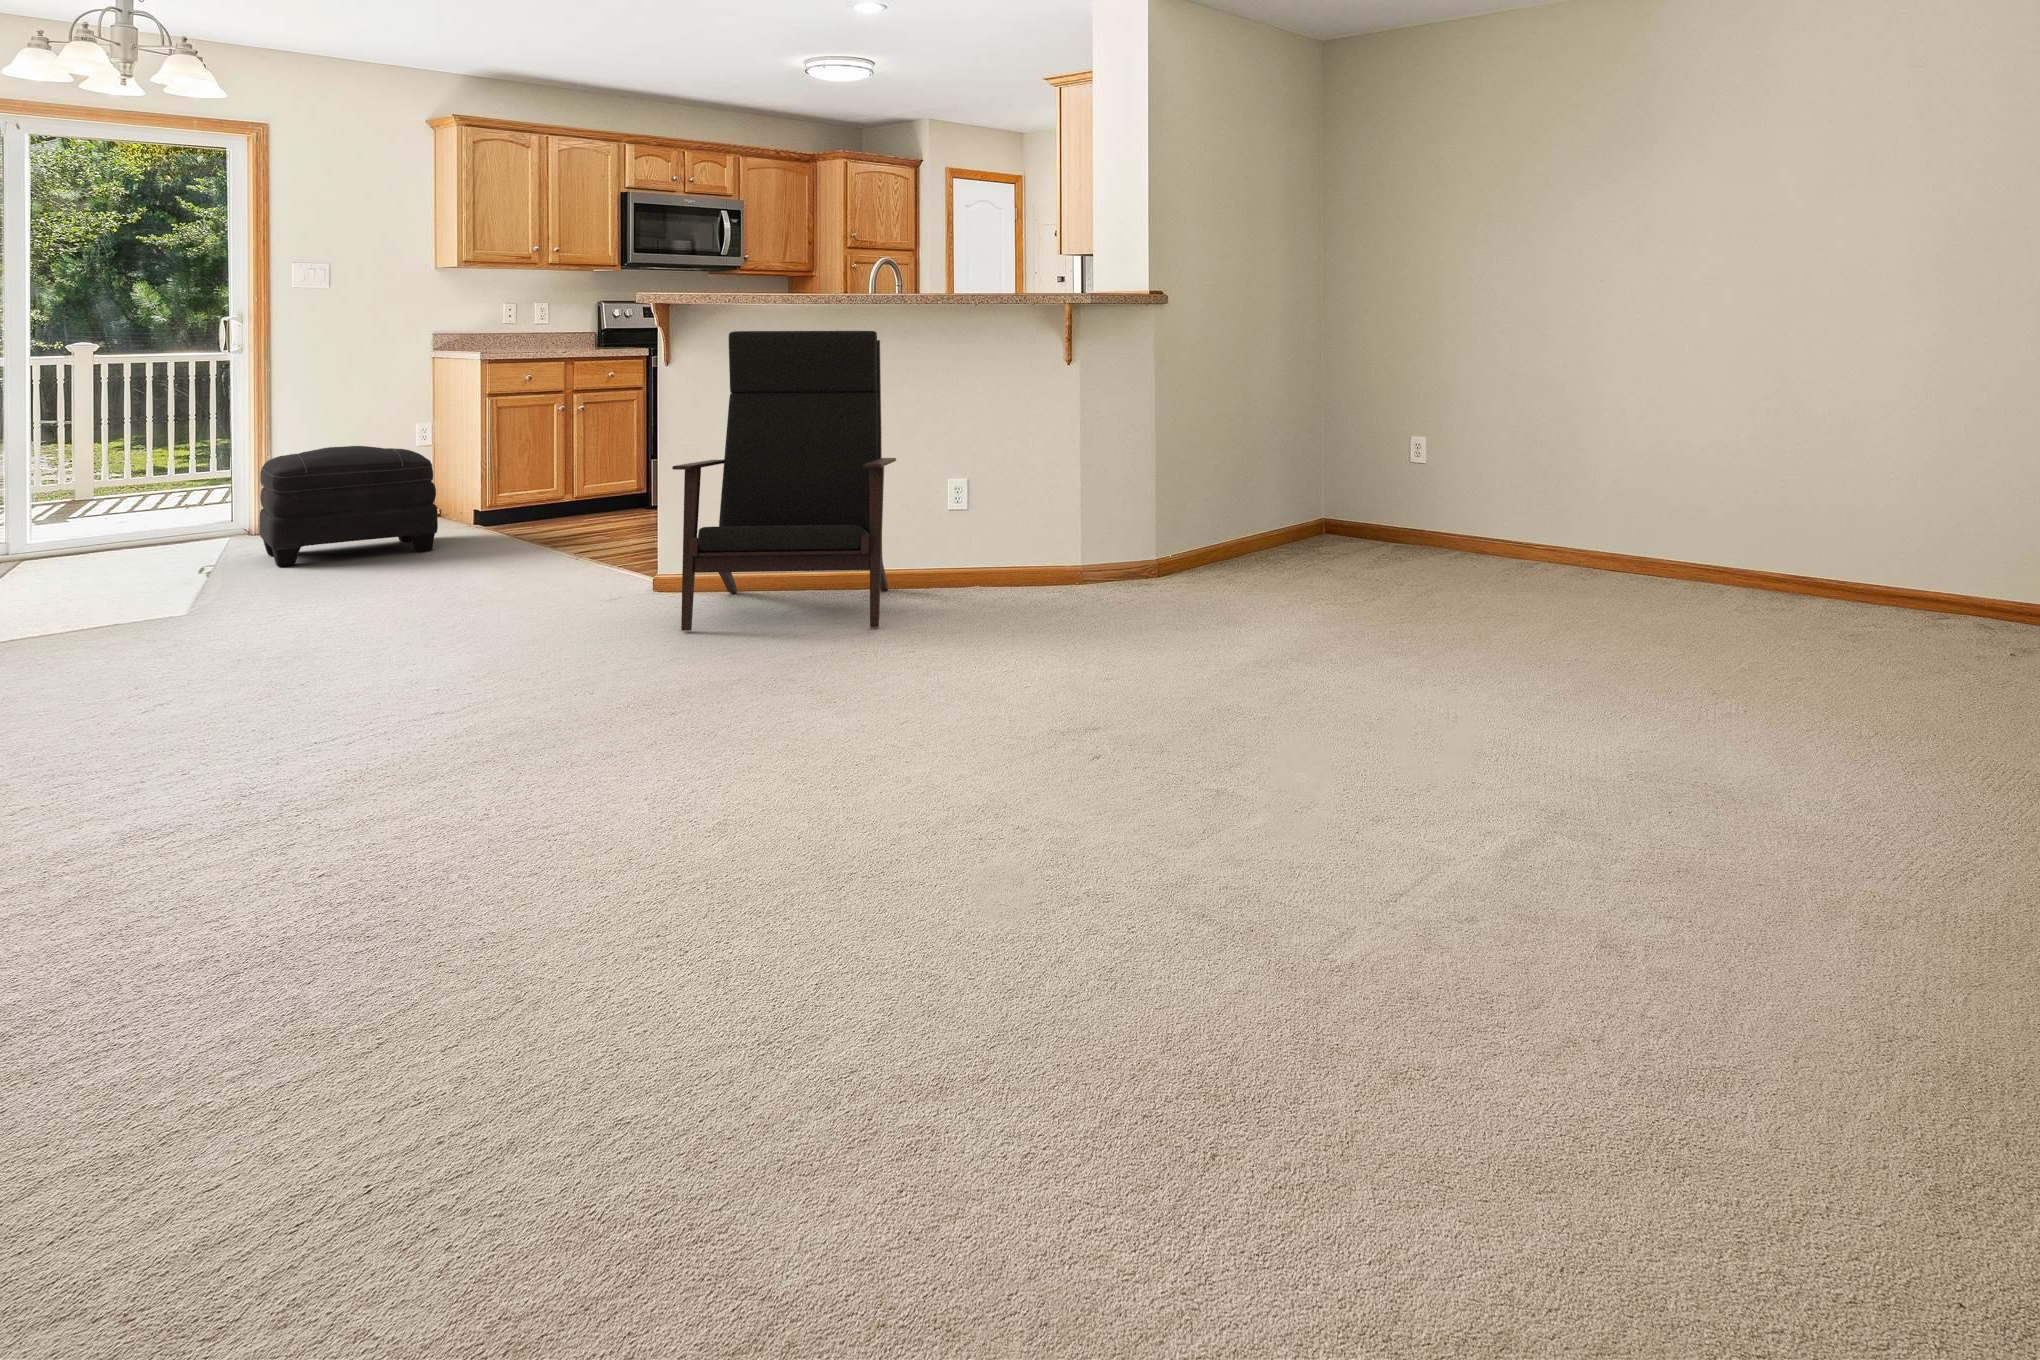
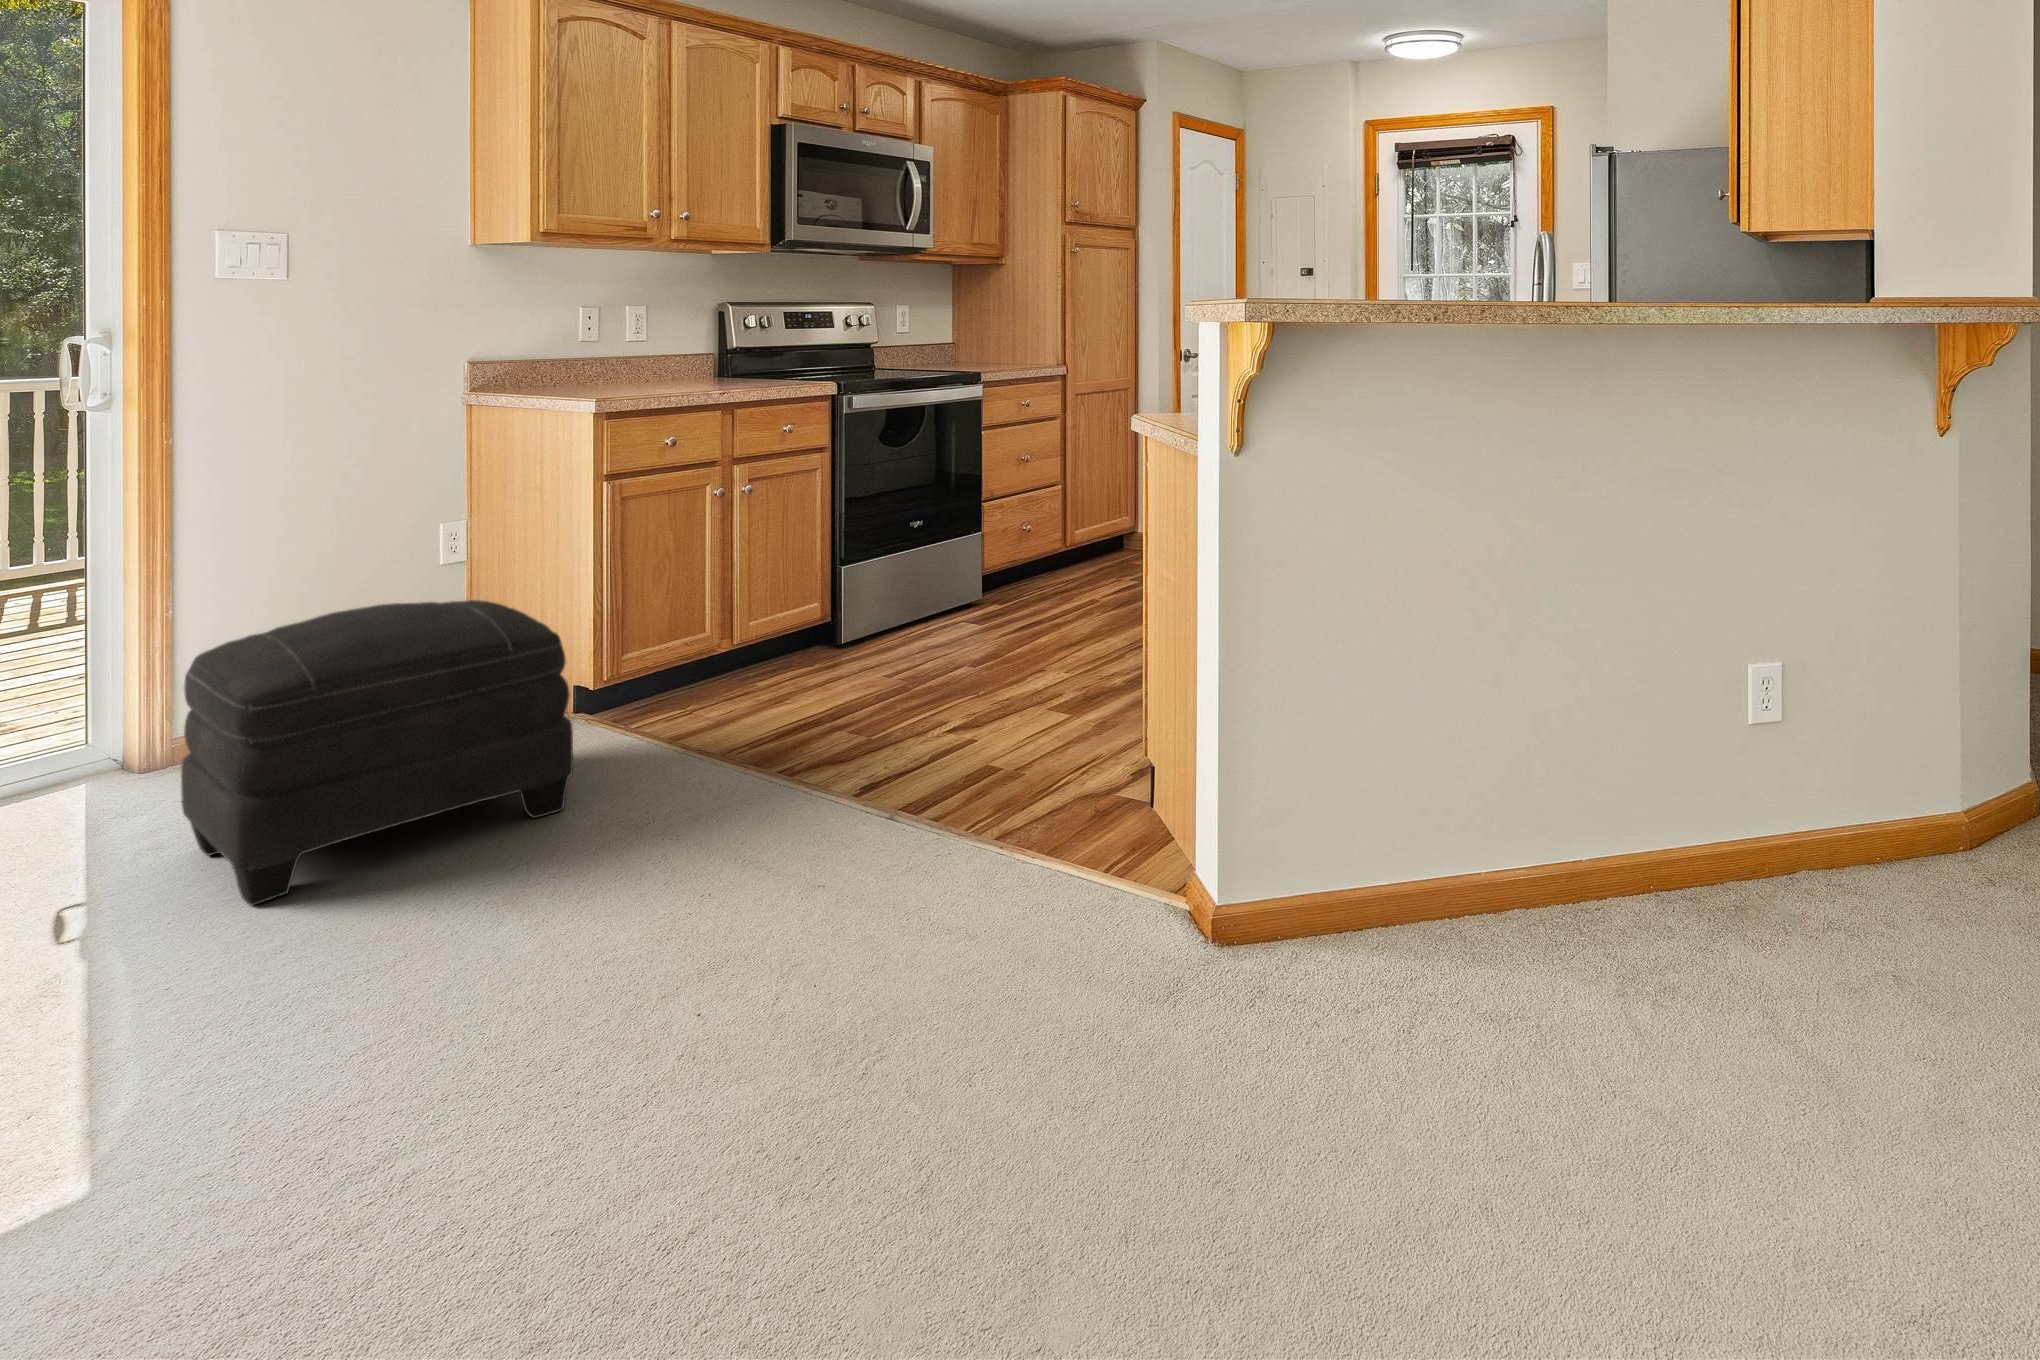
lounge chair: present [672,331,896,631] -> none [1380,384,2015,1184]

